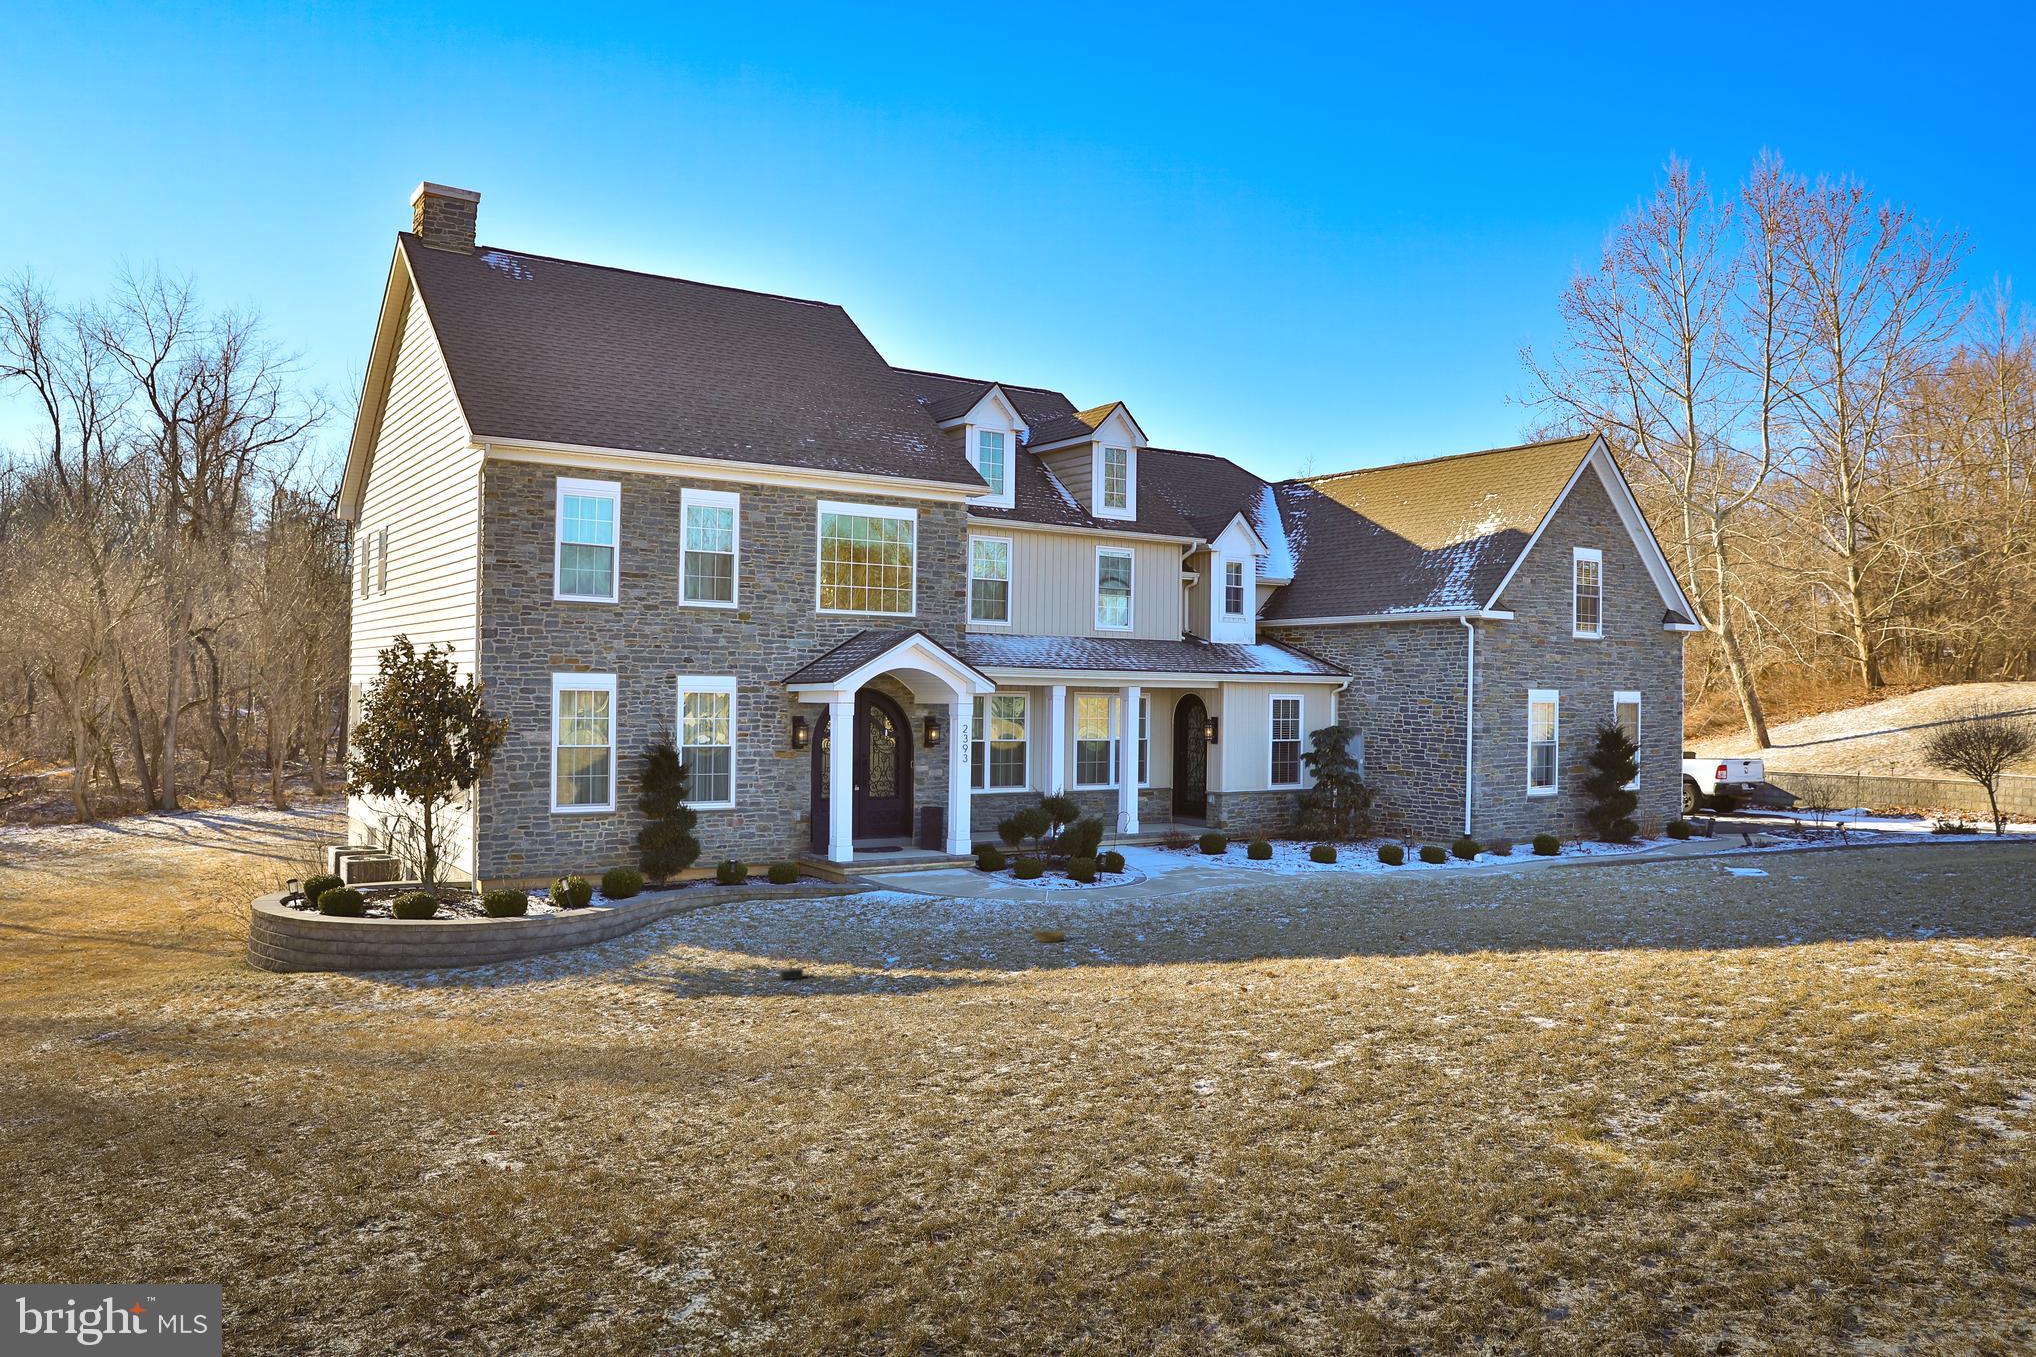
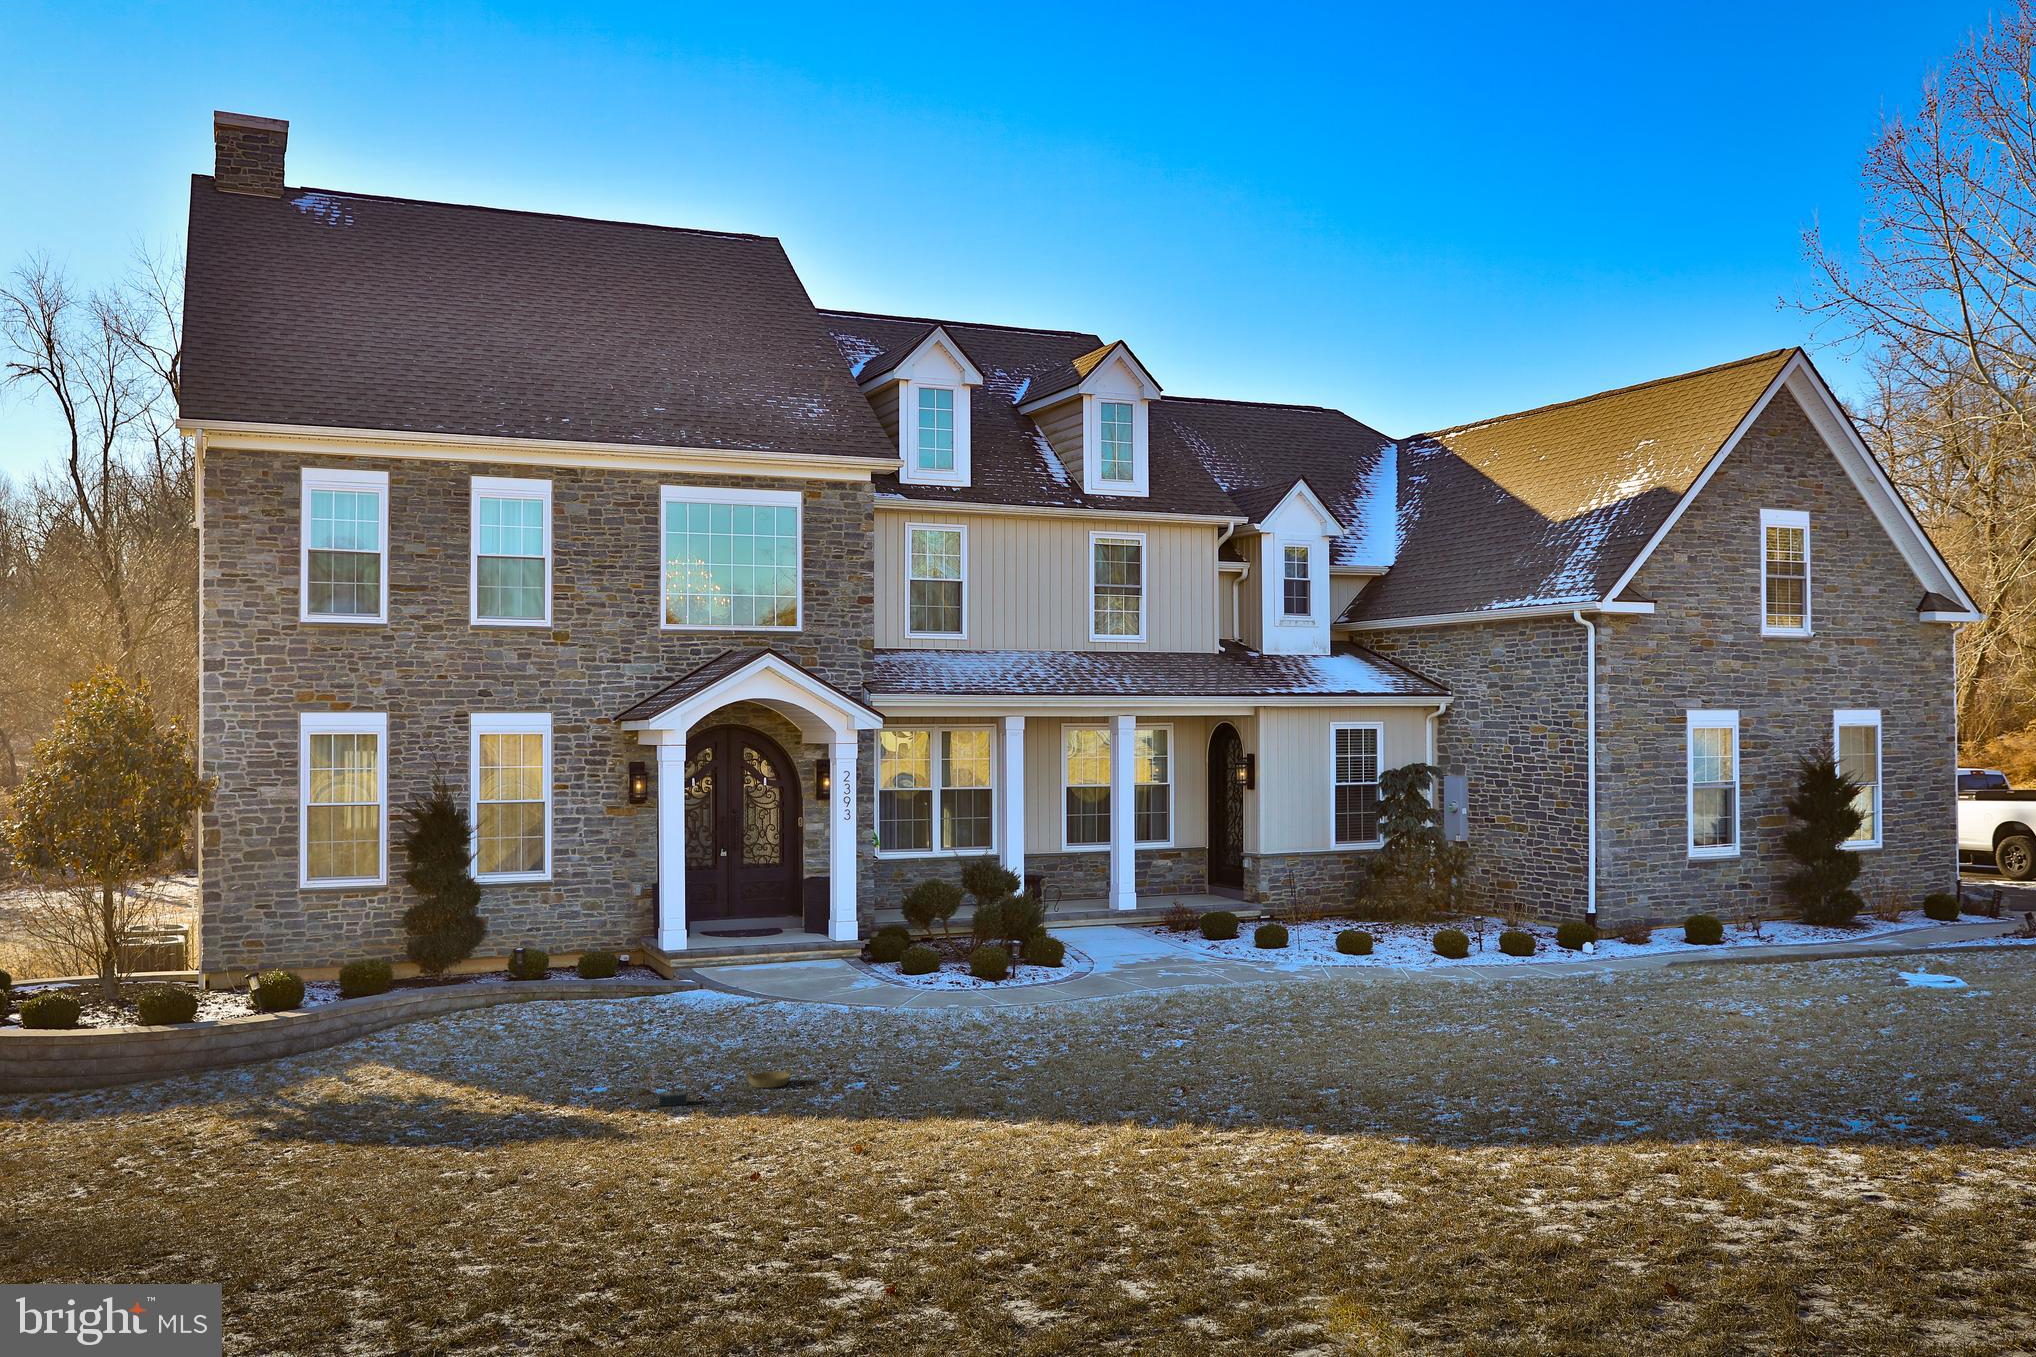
decorative plant: present [772,949,804,980] -> present [648,1065,690,1106]

